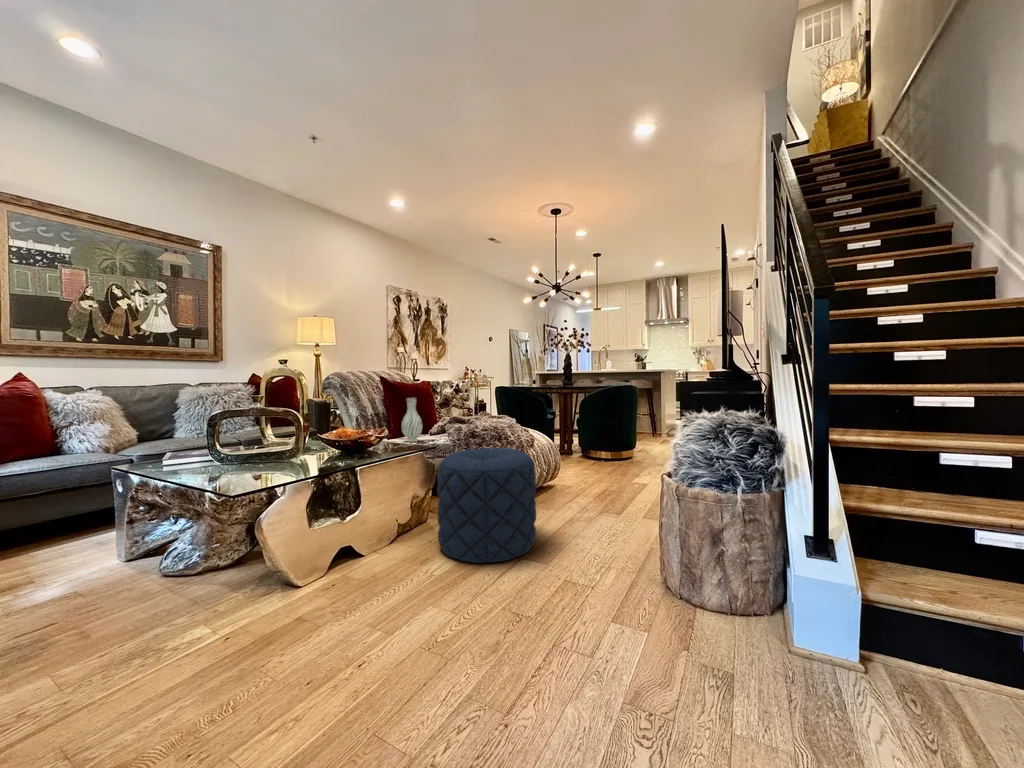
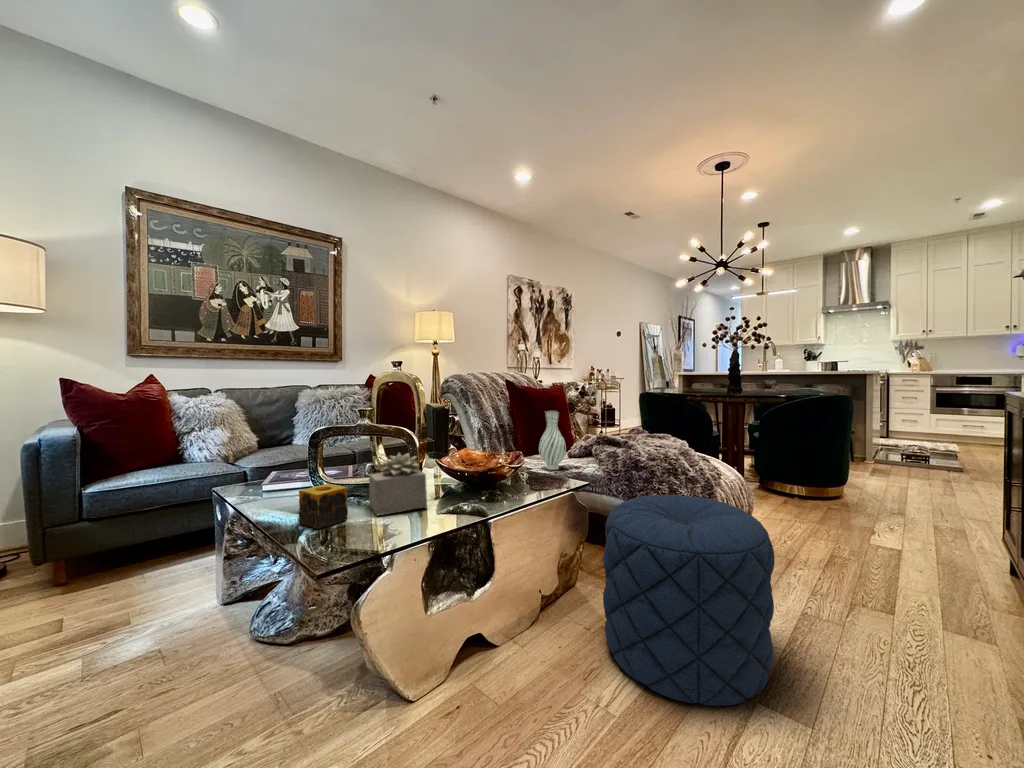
succulent plant: none [264,425,311,468] -> present [369,453,427,515]
candle: none [210,447,249,476] -> present [299,484,348,529]

